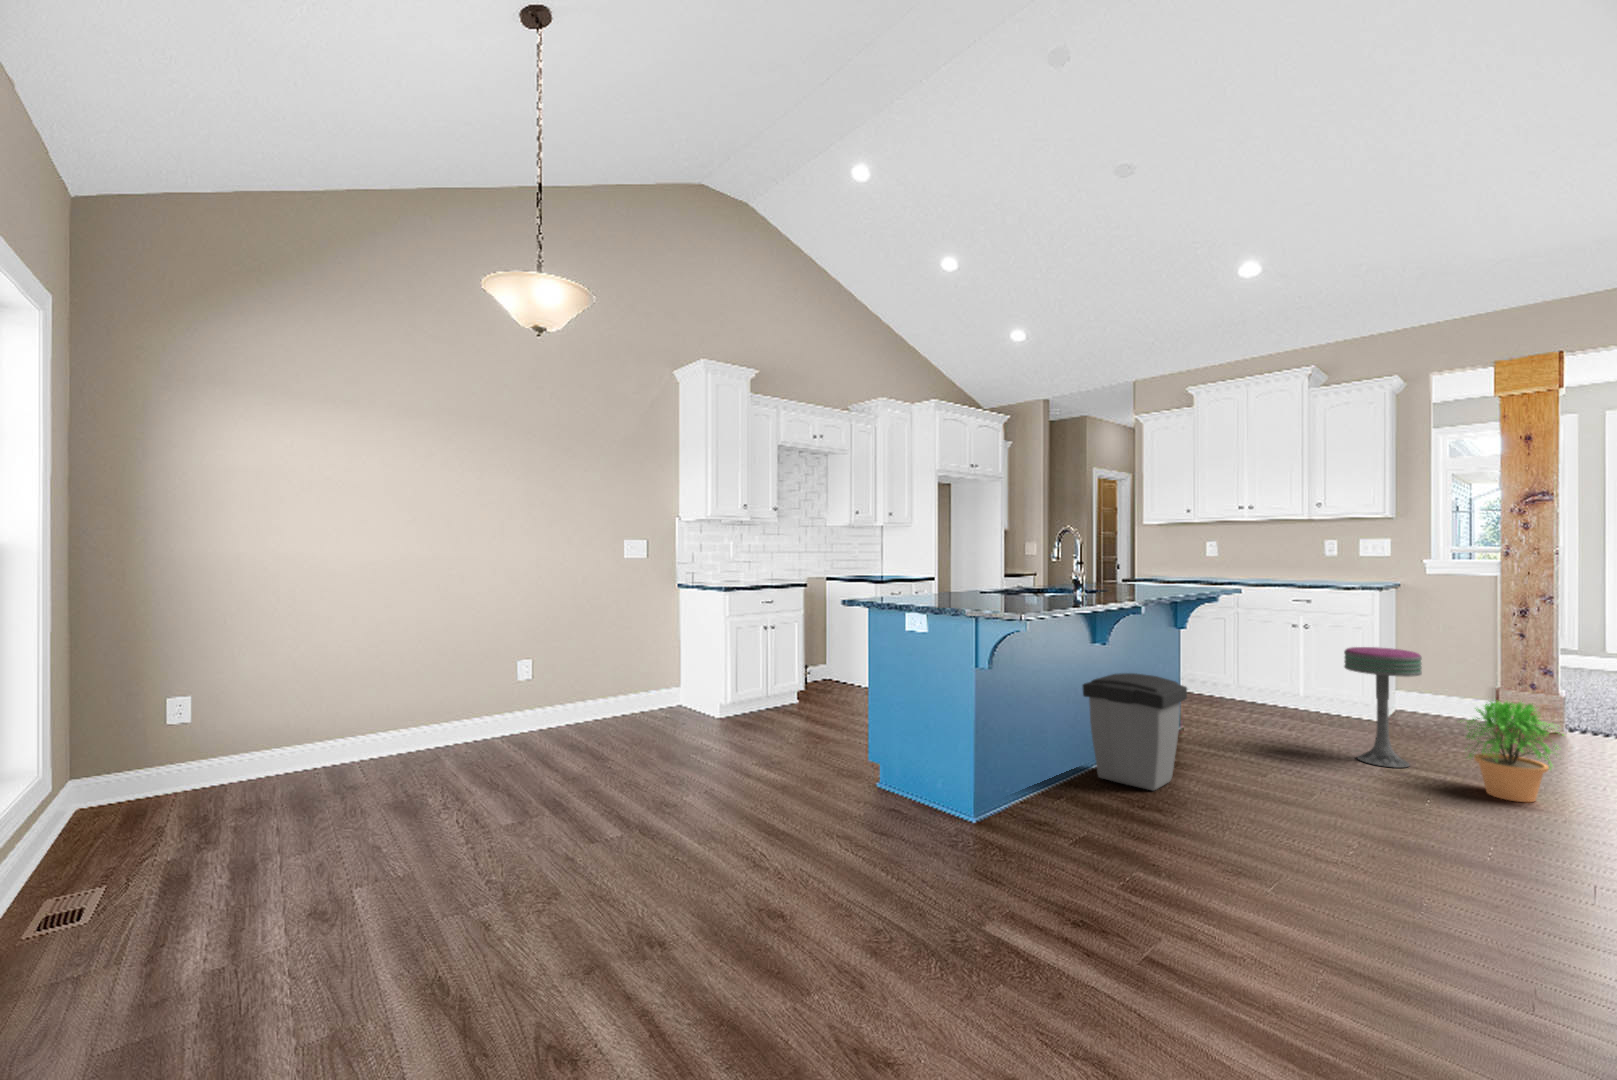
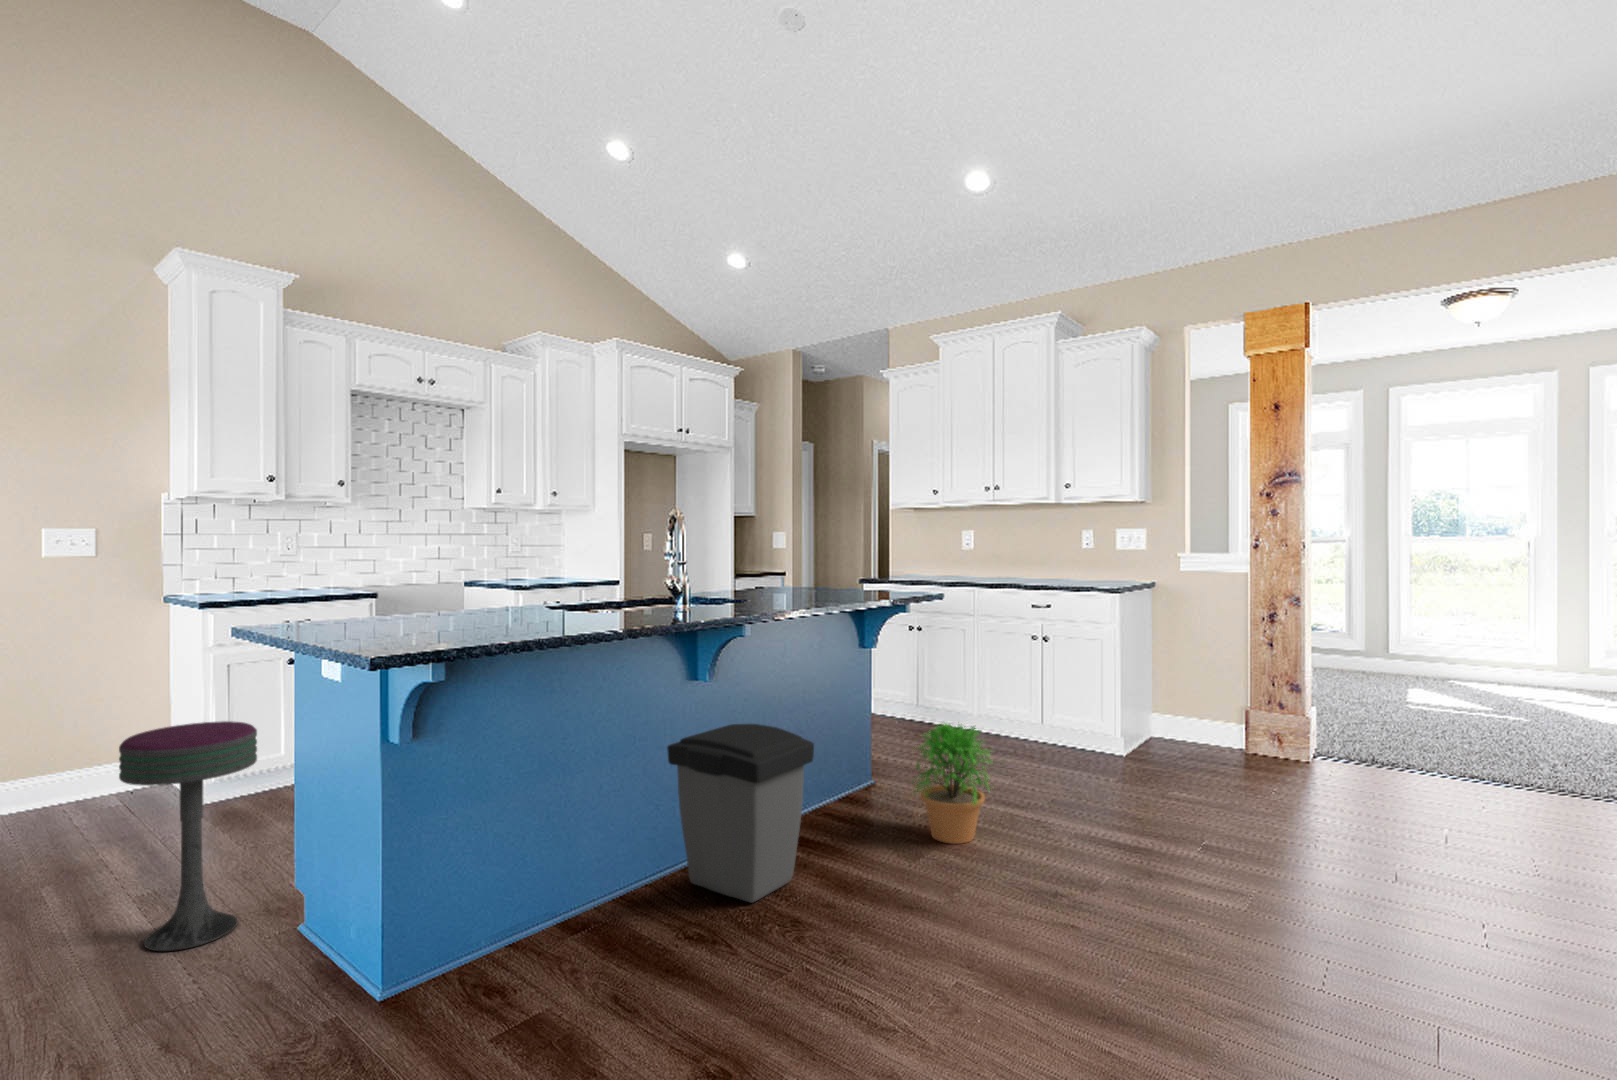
bar stool: present [1344,647,1422,768] -> present [119,721,257,951]
potted plant: present [1466,701,1556,802] -> present [913,723,989,844]

